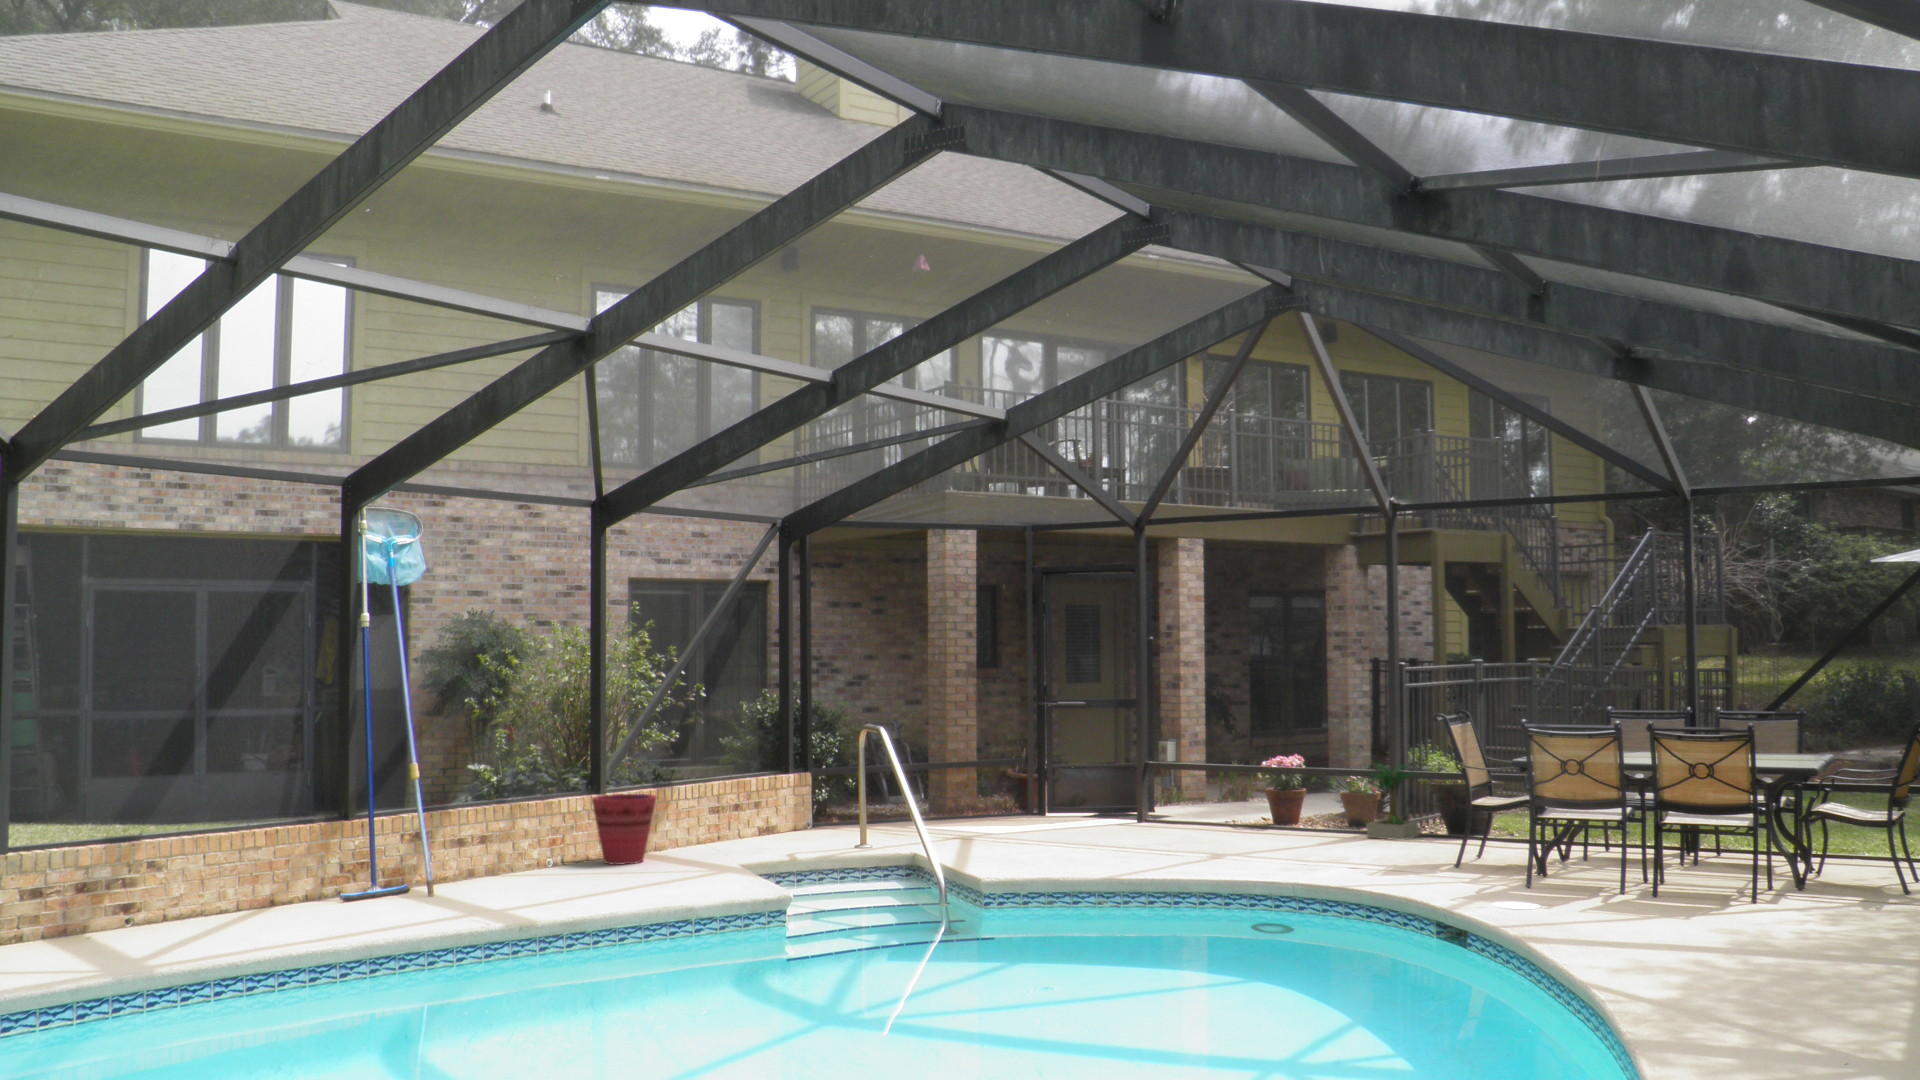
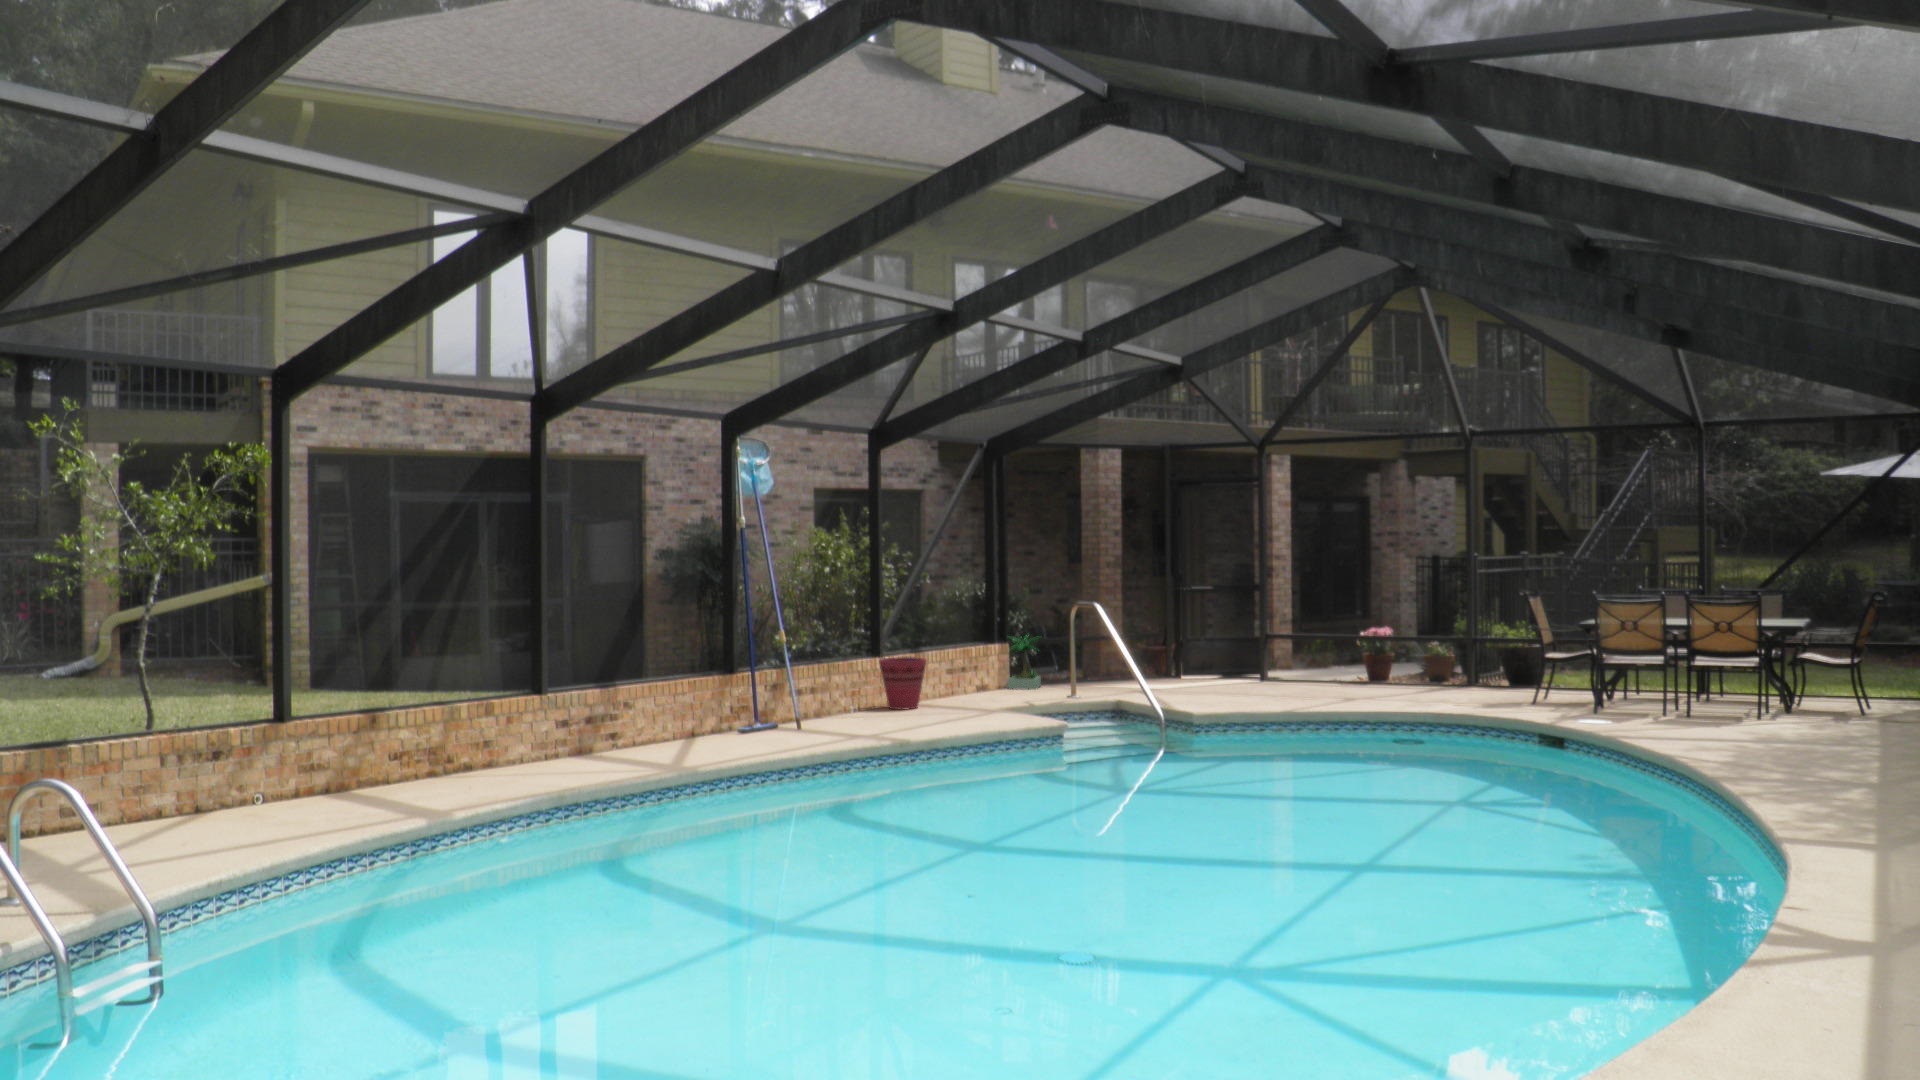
potted plant: present [1366,764,1419,840] -> present [1008,635,1041,690]

